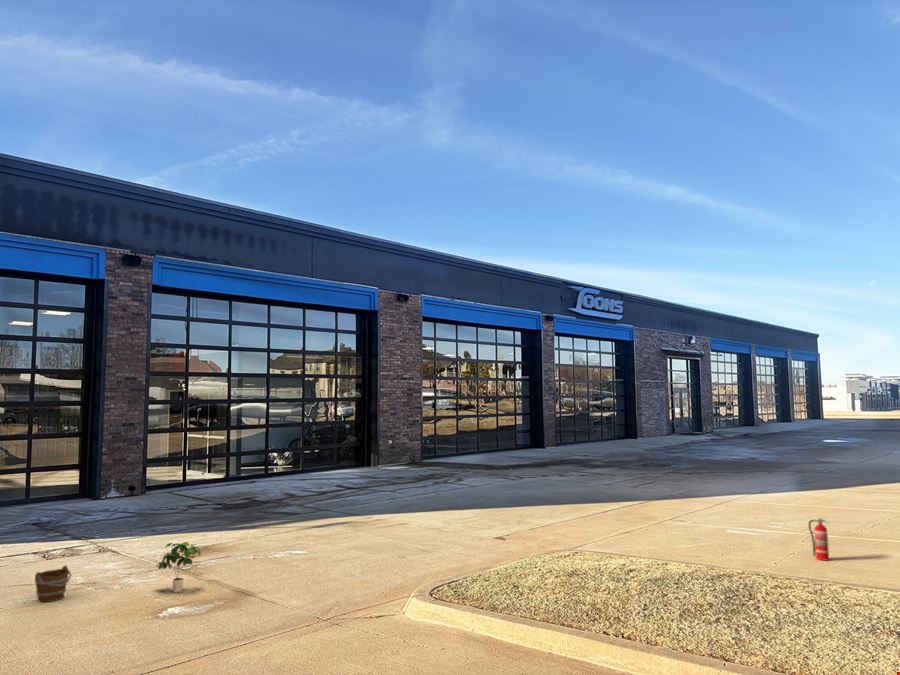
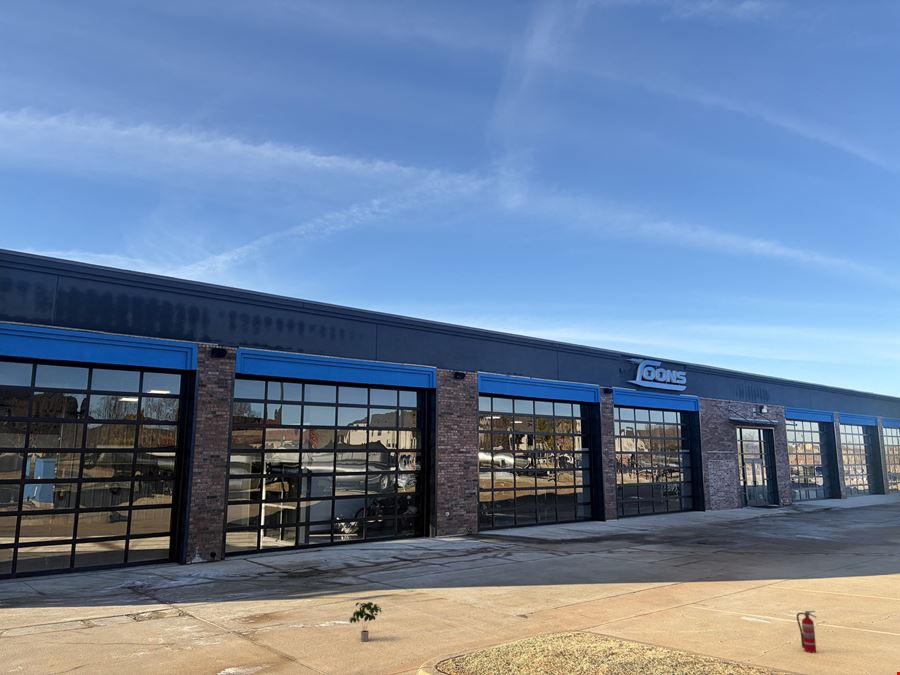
potted plant: present [157,542,200,592] -> present [349,602,381,642]
bucket: present [35,566,71,602] -> none [125,629,153,659]

